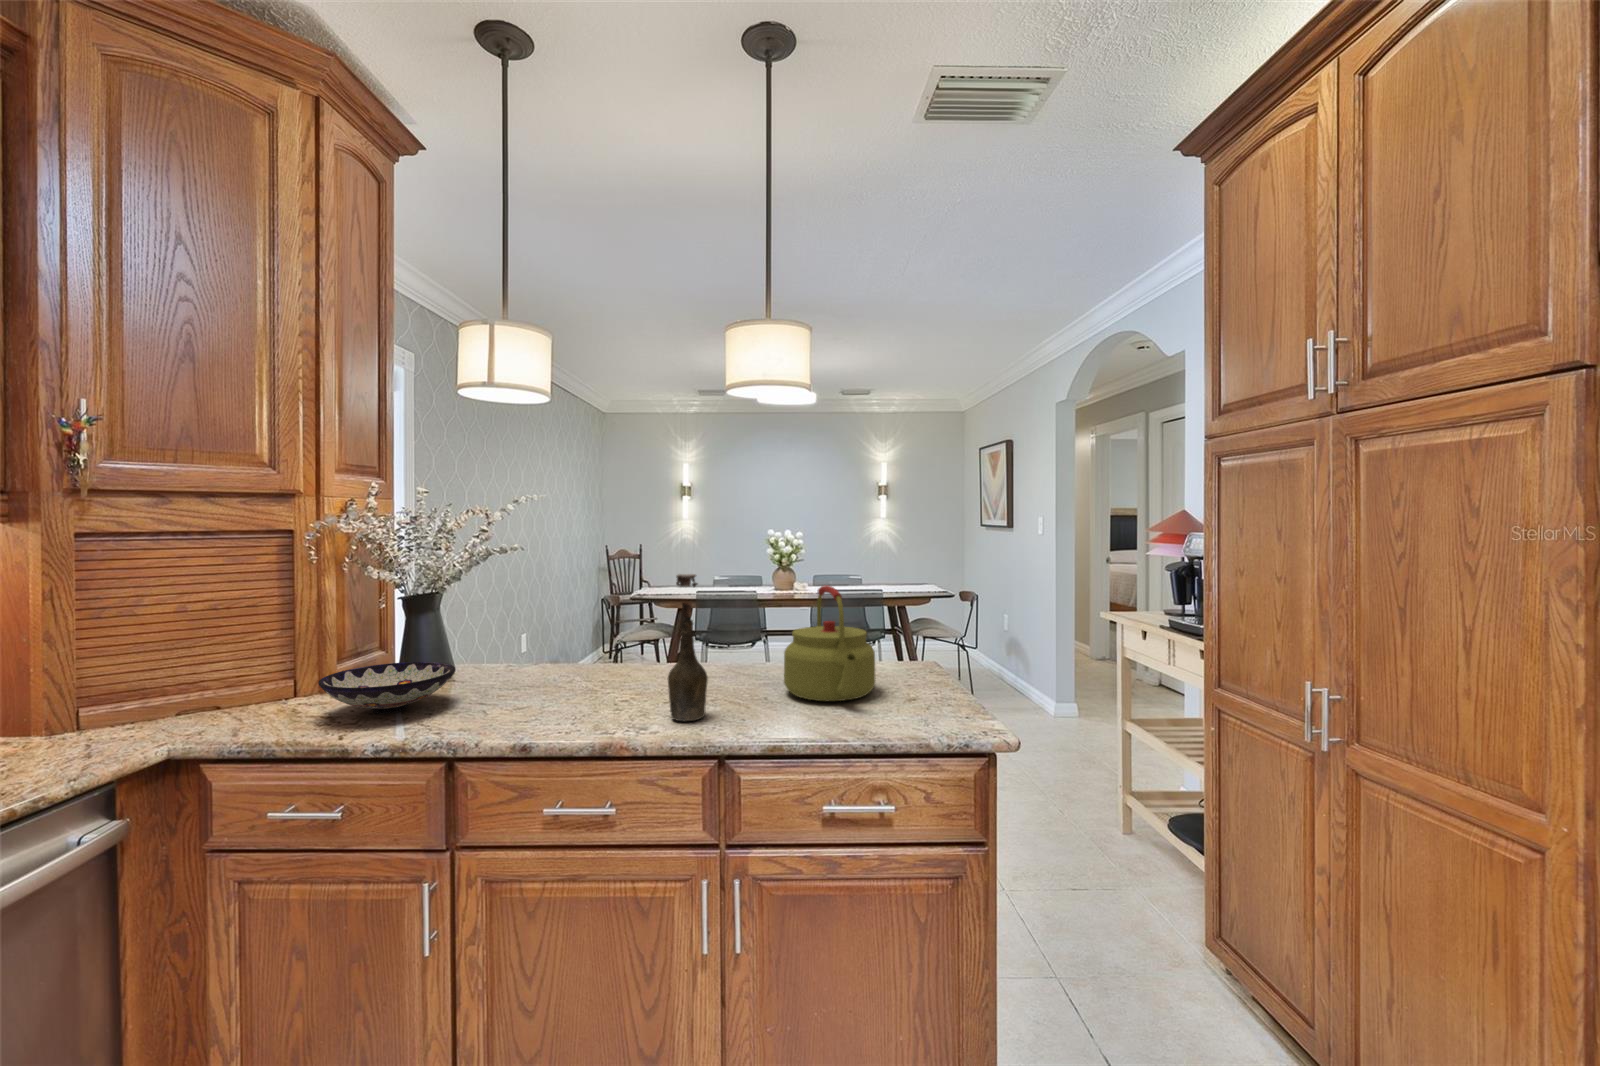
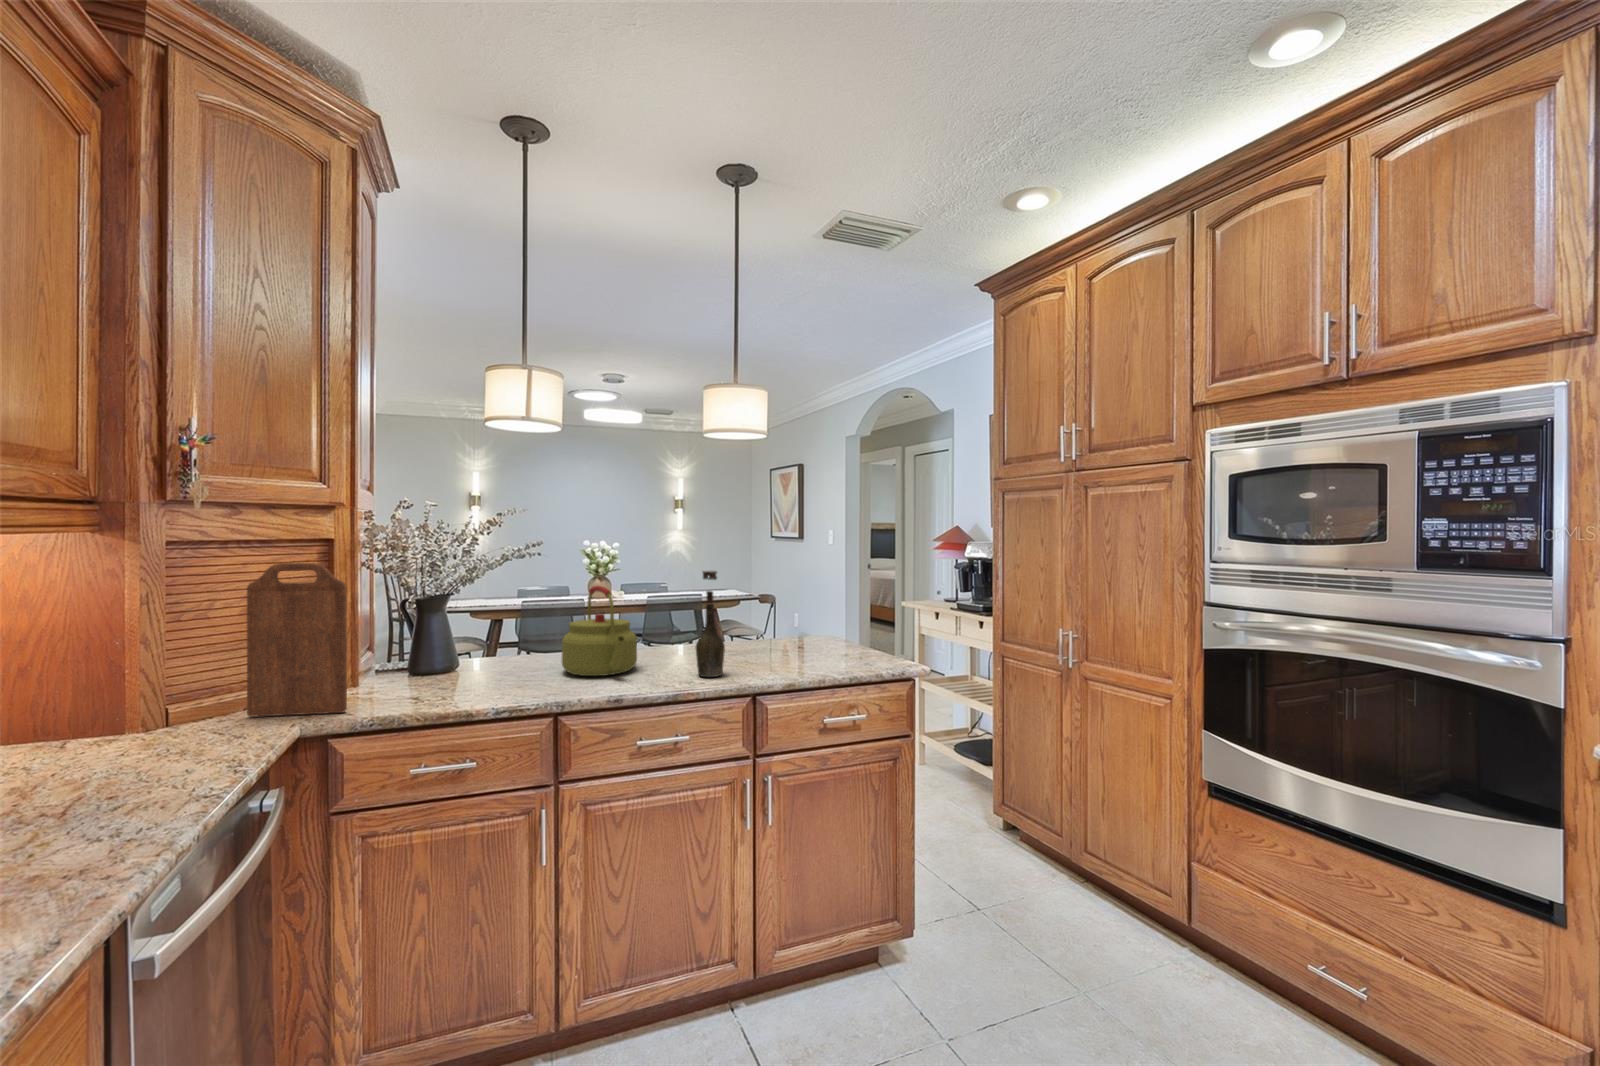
cutting board: none [161,558,250,732] -> present [247,563,347,717]
kettle: present [784,585,876,701] -> present [562,586,637,676]
bowl: present [318,662,455,714] -> none [394,651,505,693]

